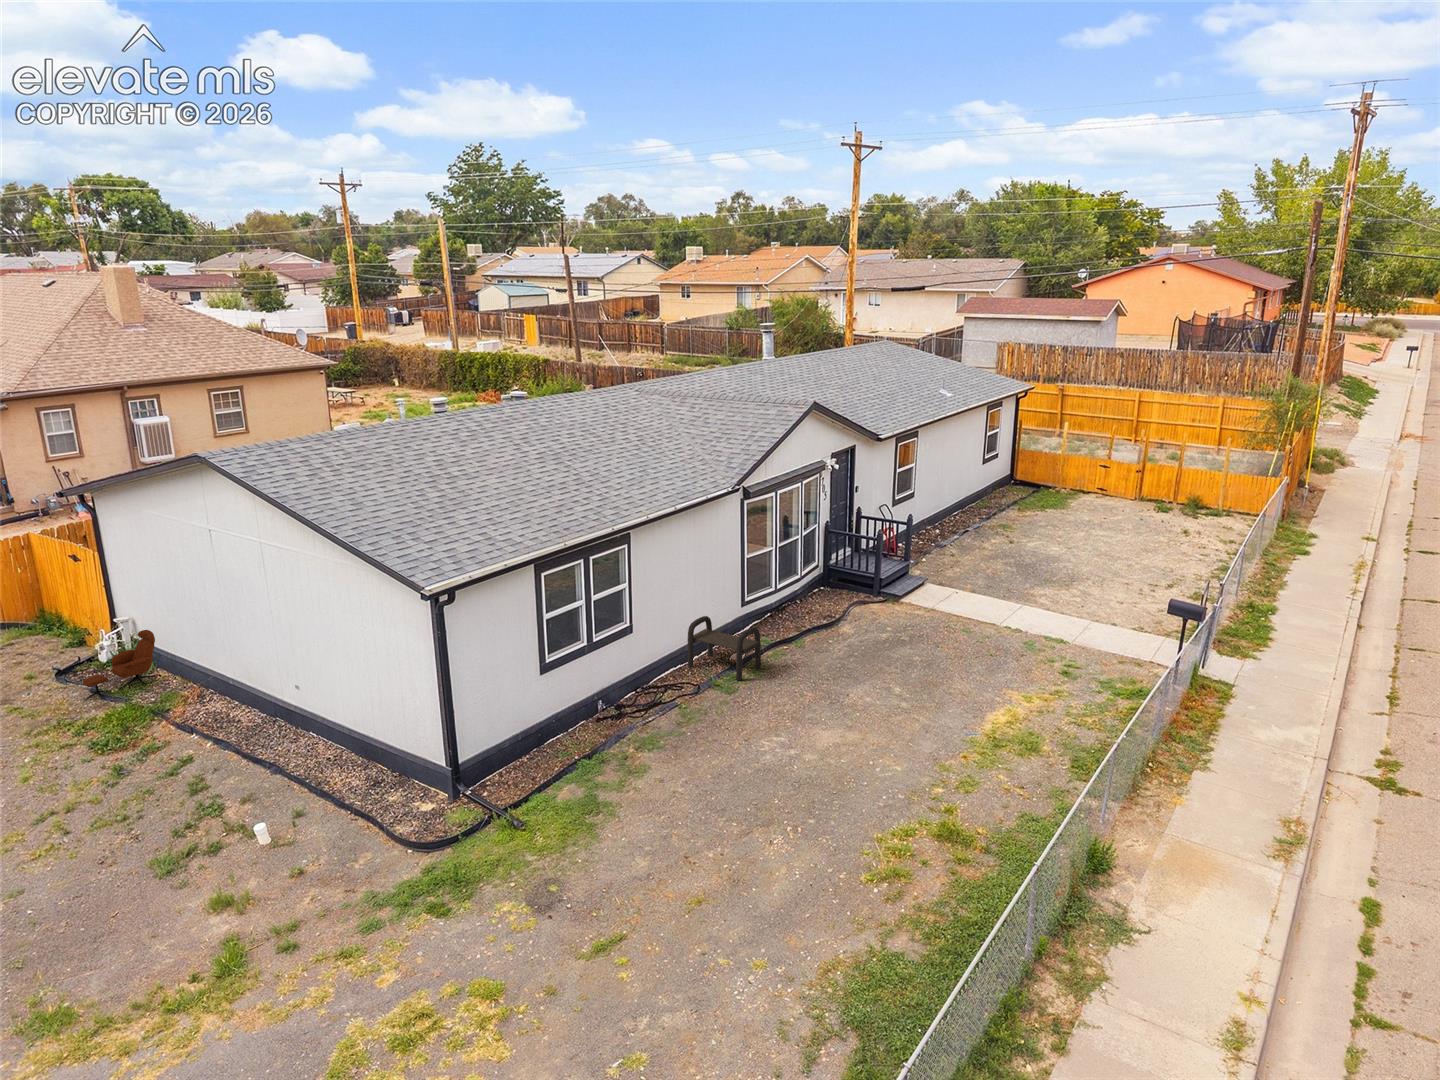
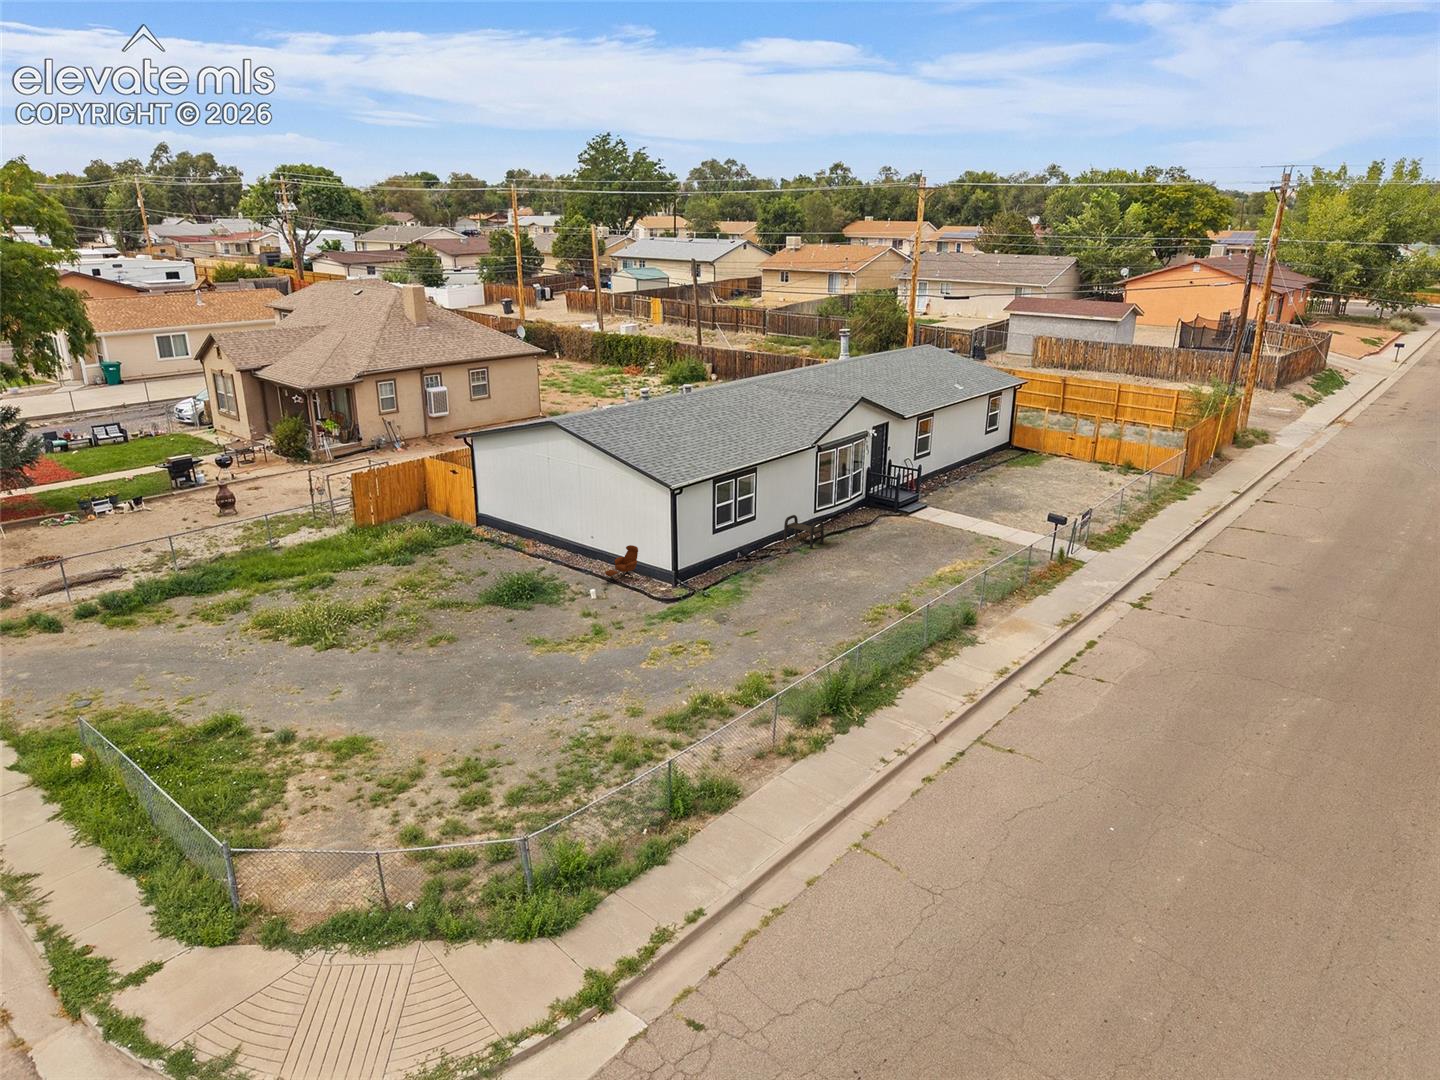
lounge chair: present [83,630,157,701] -> present [605,545,638,583]

